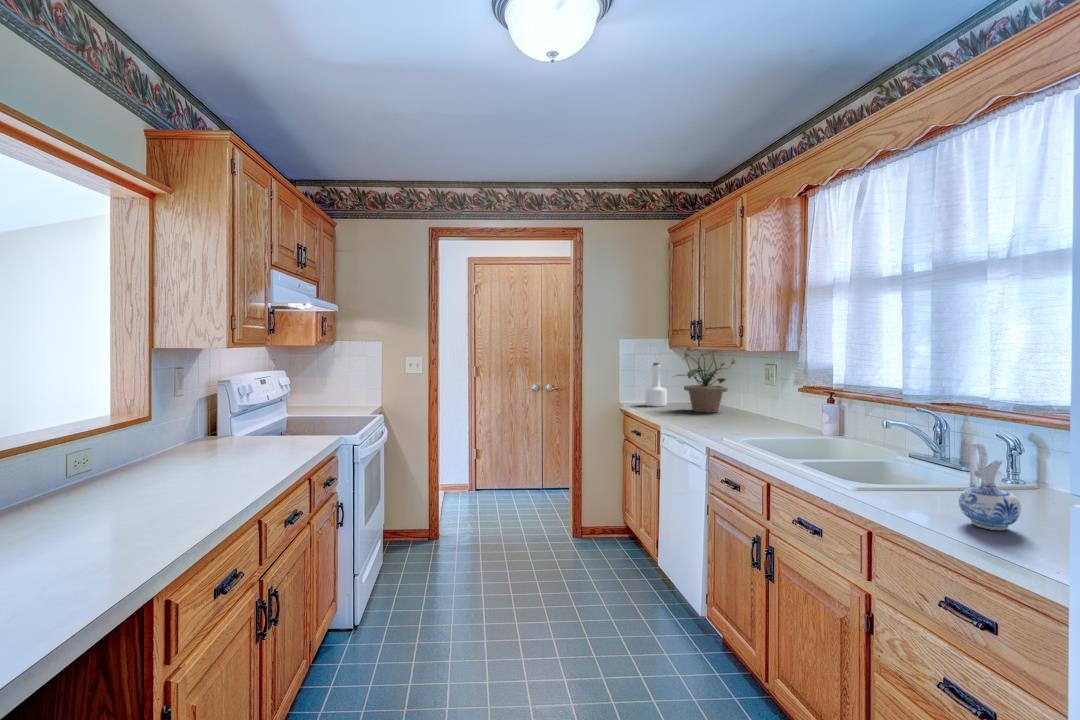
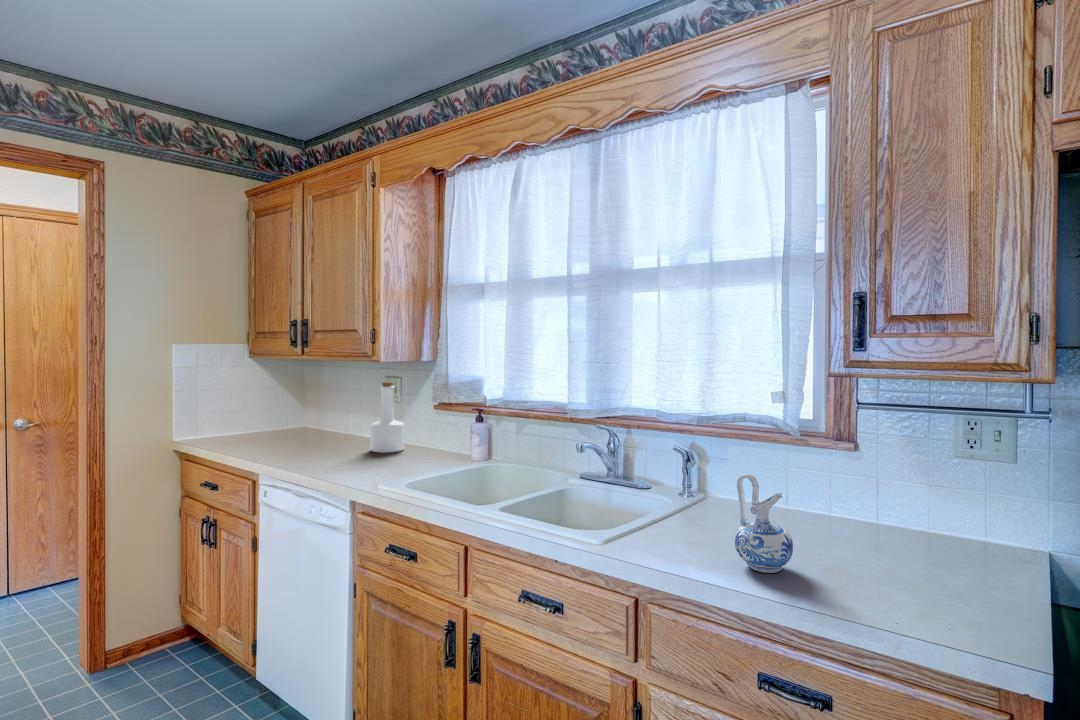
potted plant: present [677,346,735,412] -> none [262,352,351,445]
bottle: present [645,362,667,407] -> present [370,382,404,453]

